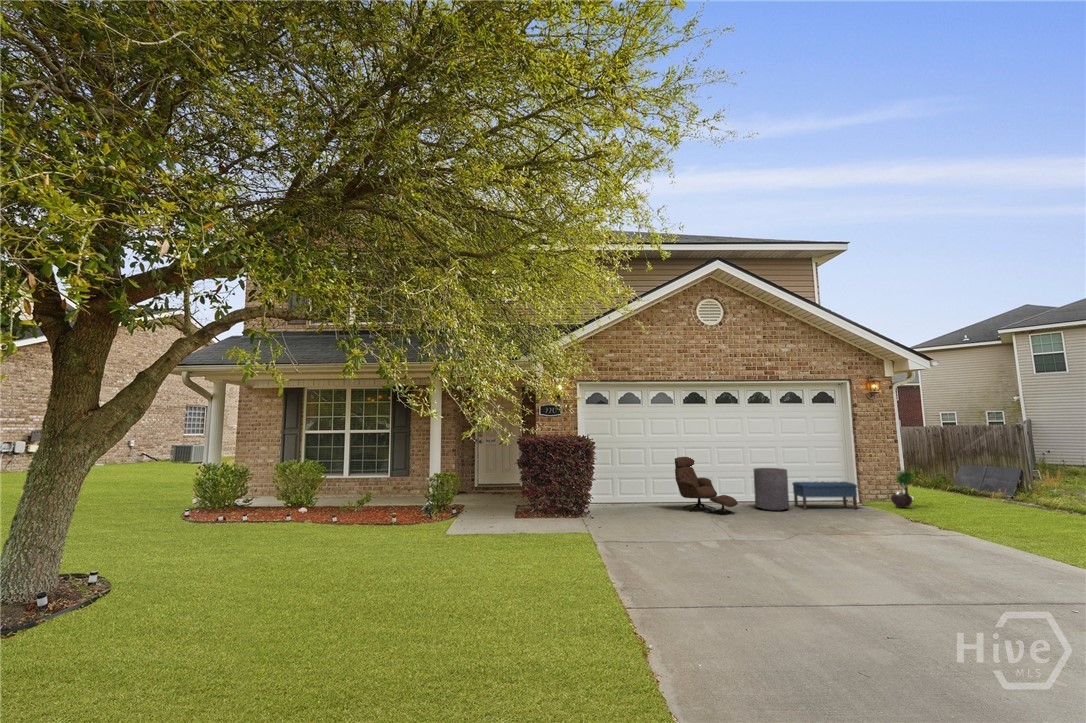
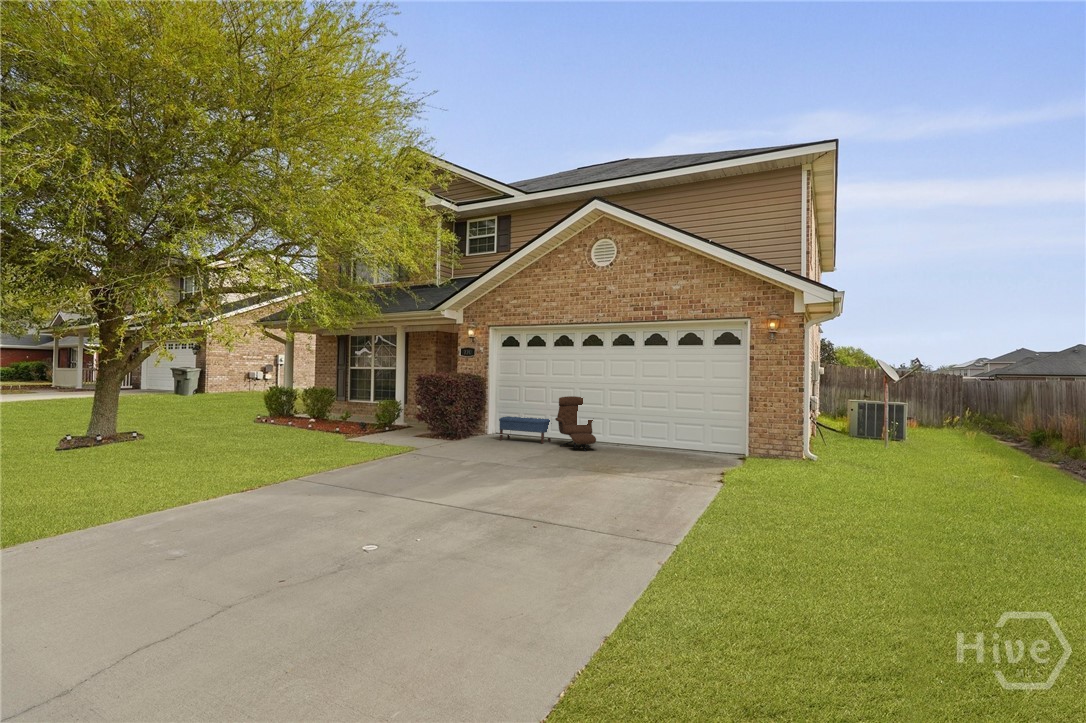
trash can: present [754,468,789,511] -> none [628,411,660,454]
potted tree: present [891,470,914,508] -> none [777,418,807,465]
bench: present [792,482,857,510] -> present [499,416,551,444]

